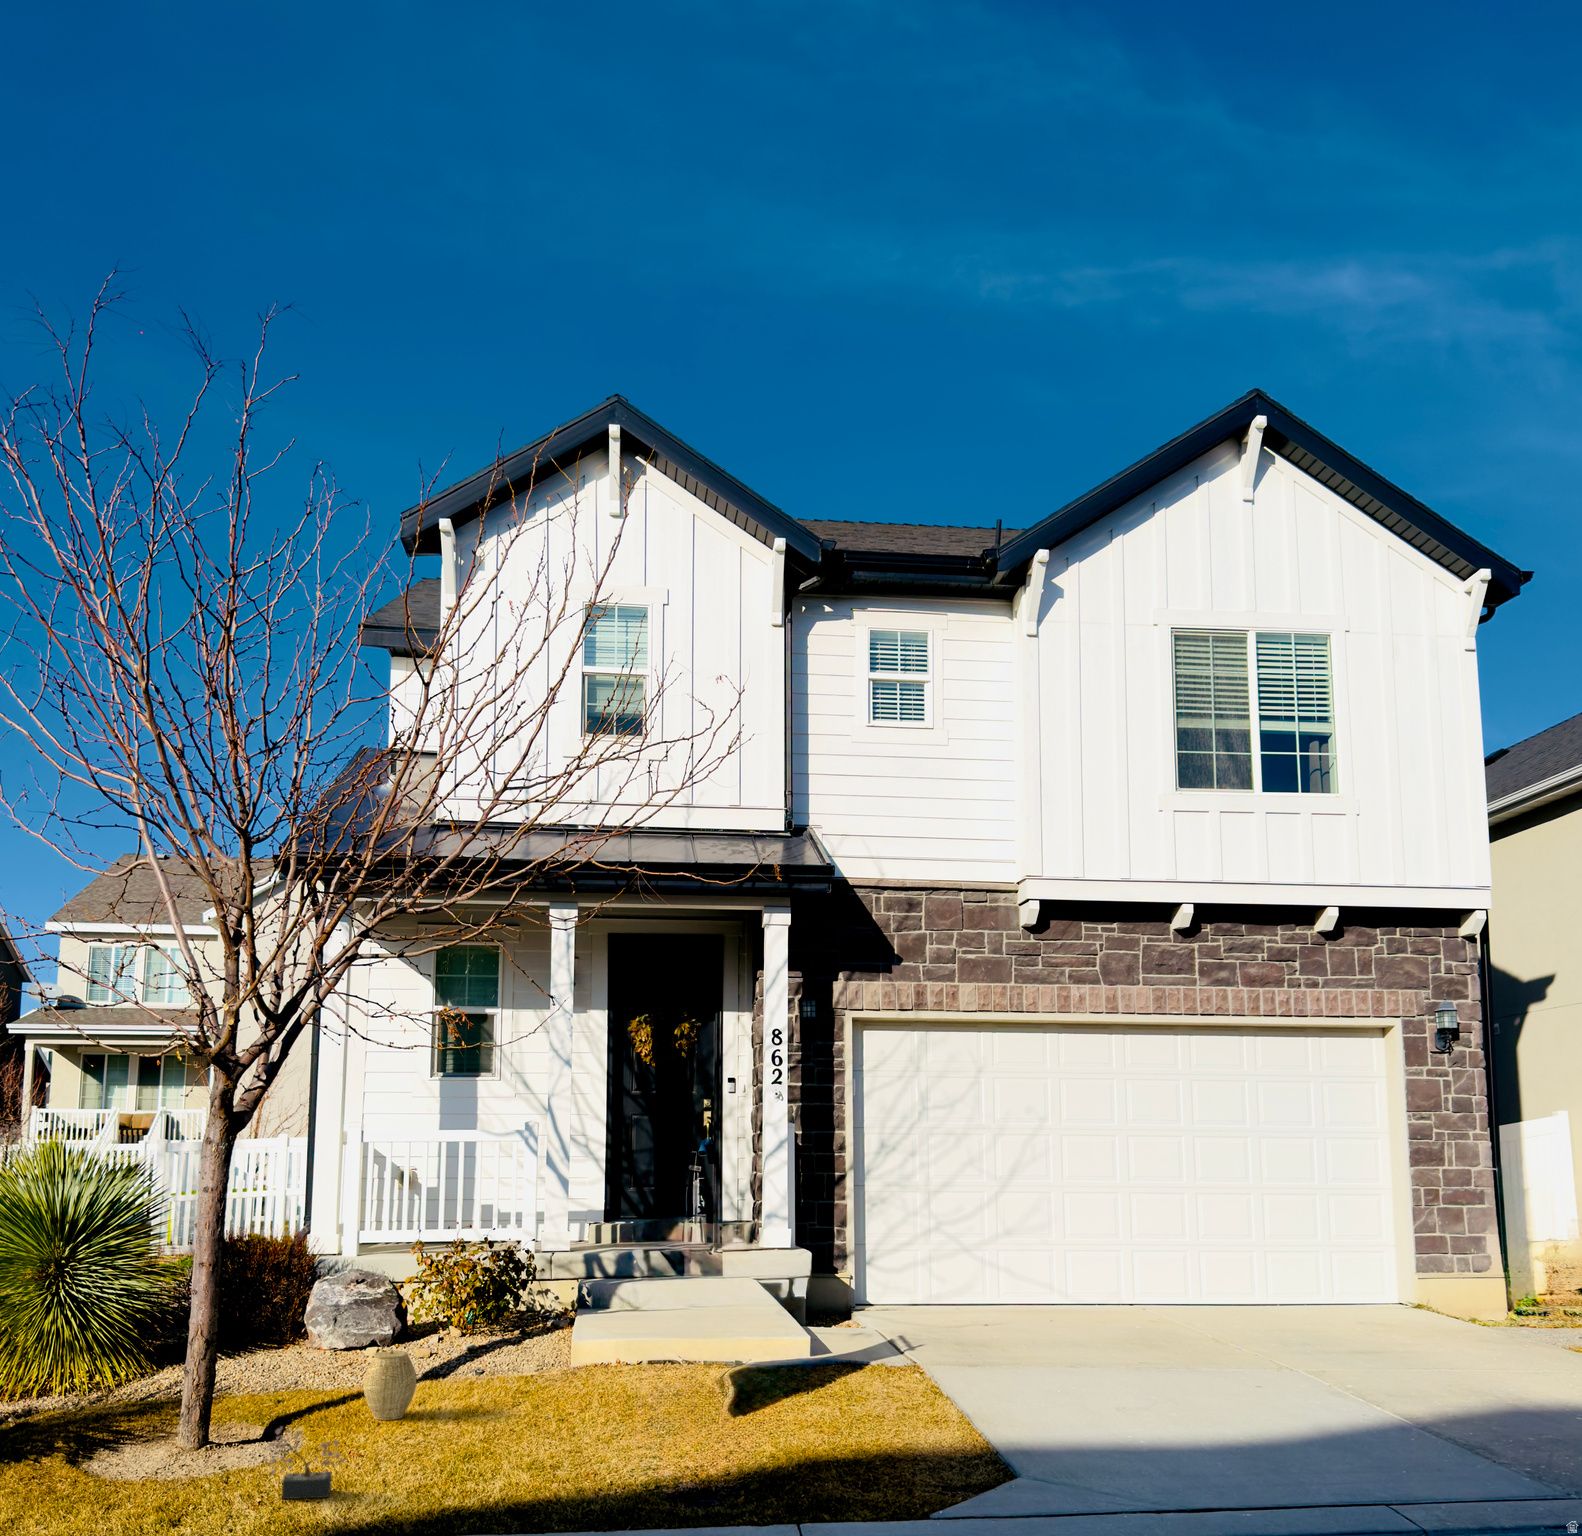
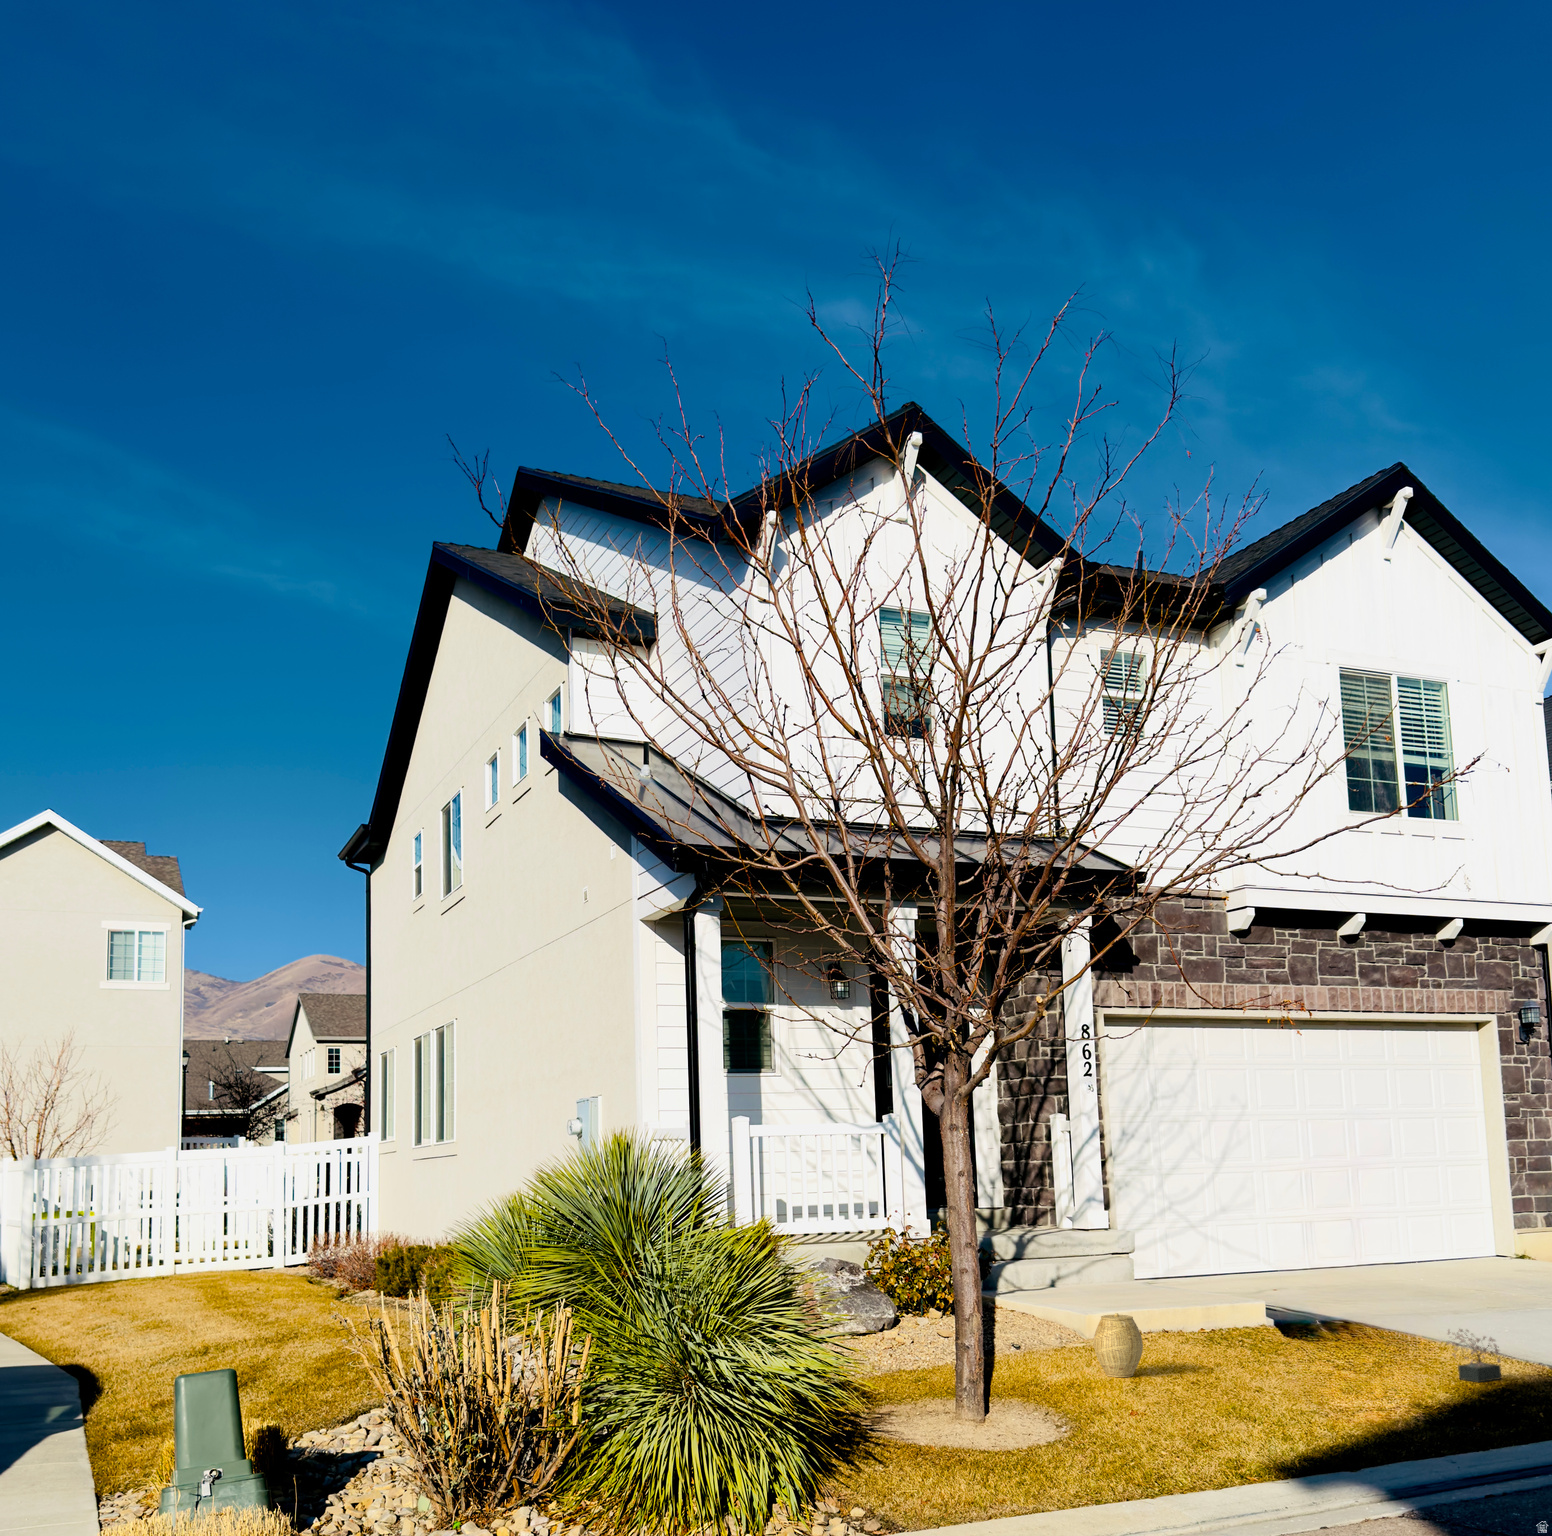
decorative plant: present [265,1427,344,1499] -> present [1447,1329,1501,1382]

